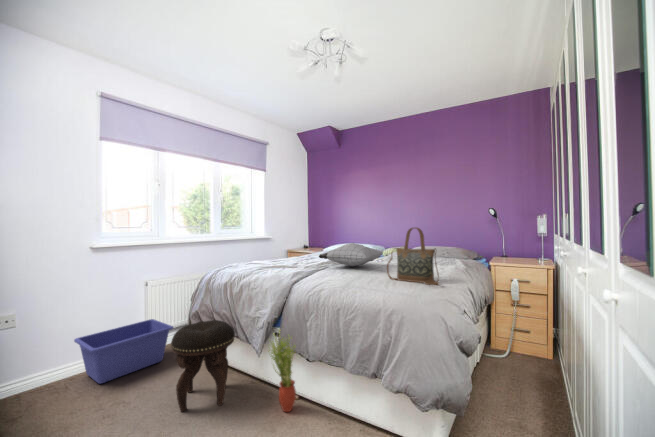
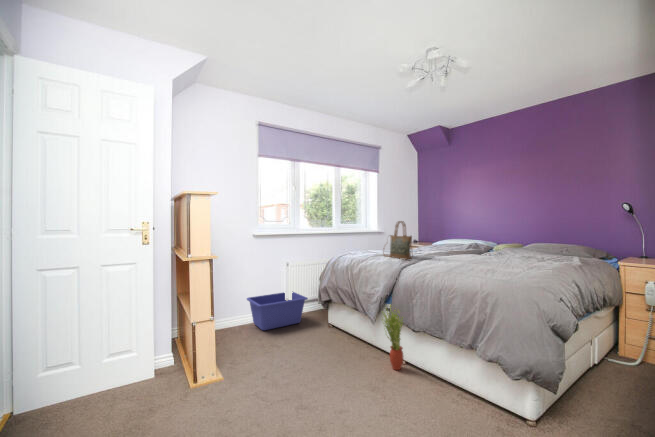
handbag: present [387,228,439,285] -> present [389,221,412,260]
pillow: present [319,243,382,267] -> none [425,238,490,260]
footstool: present [171,320,235,412] -> none [311,294,355,357]

